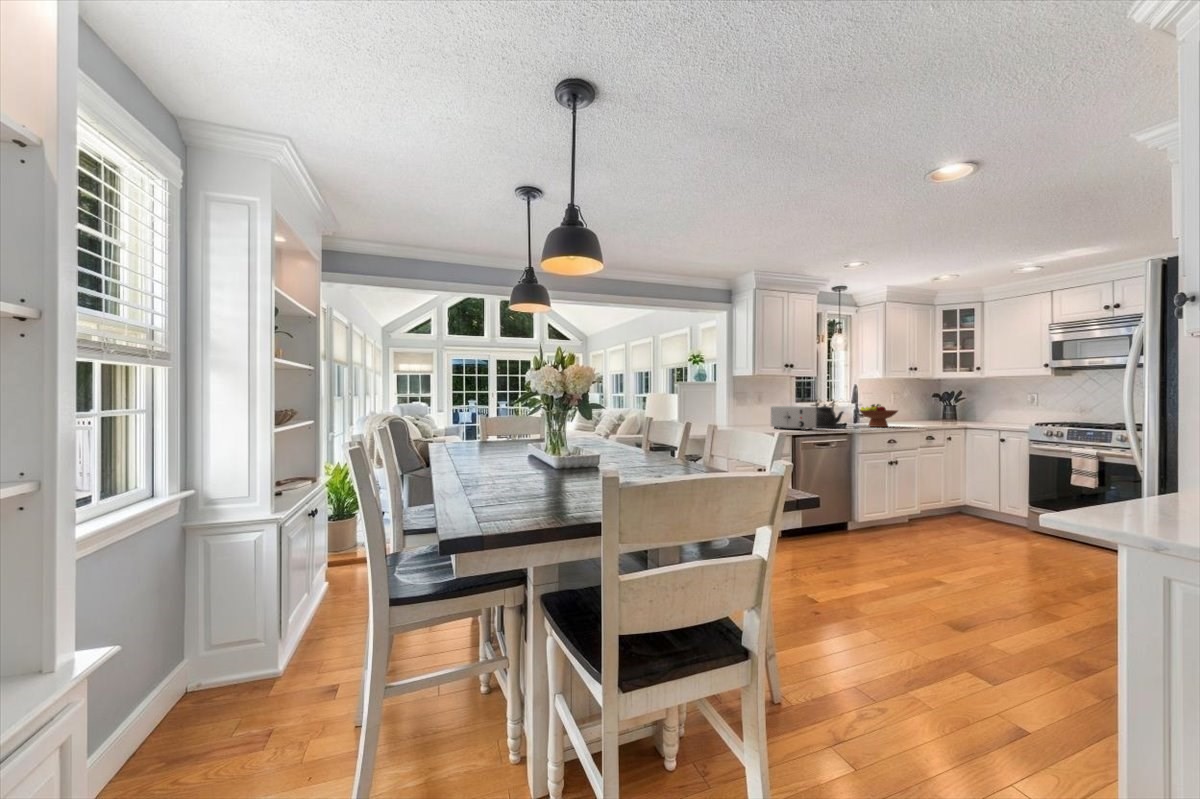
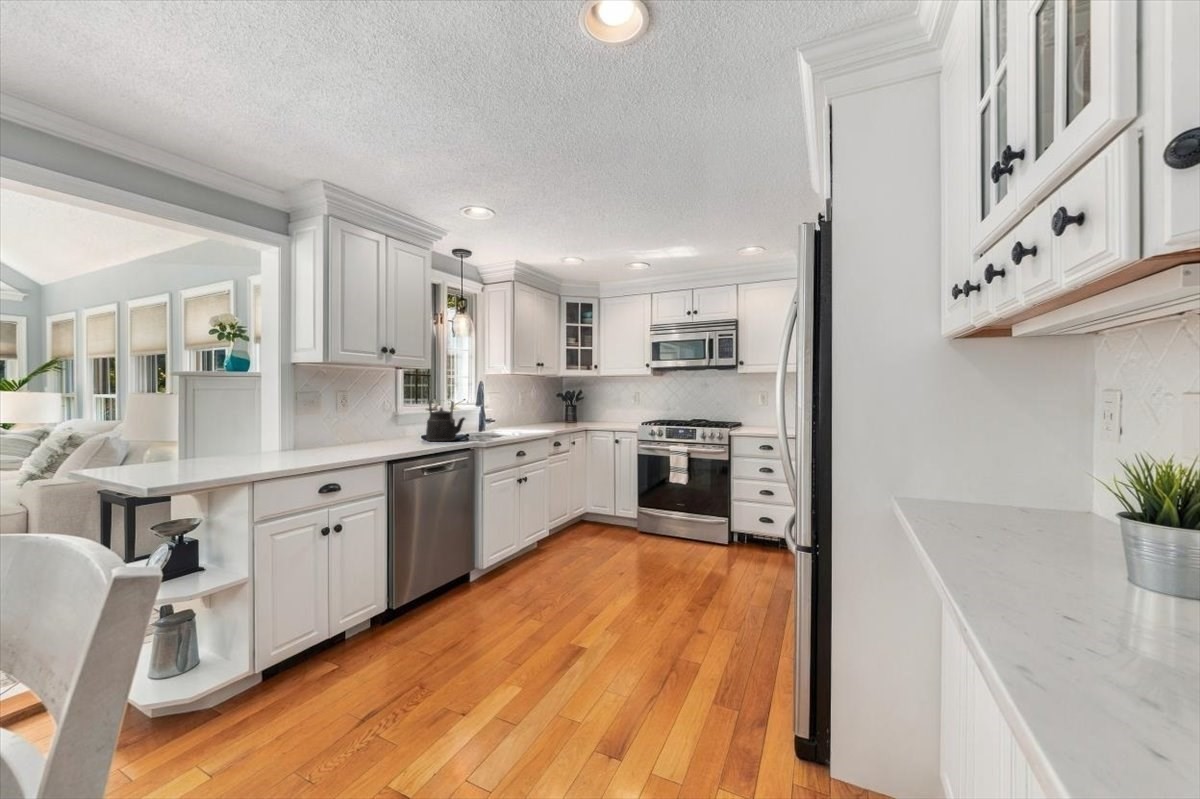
fruit bowl: present [859,404,898,427] -> none [483,406,528,436]
toaster: present [771,406,816,430] -> none [360,412,428,448]

